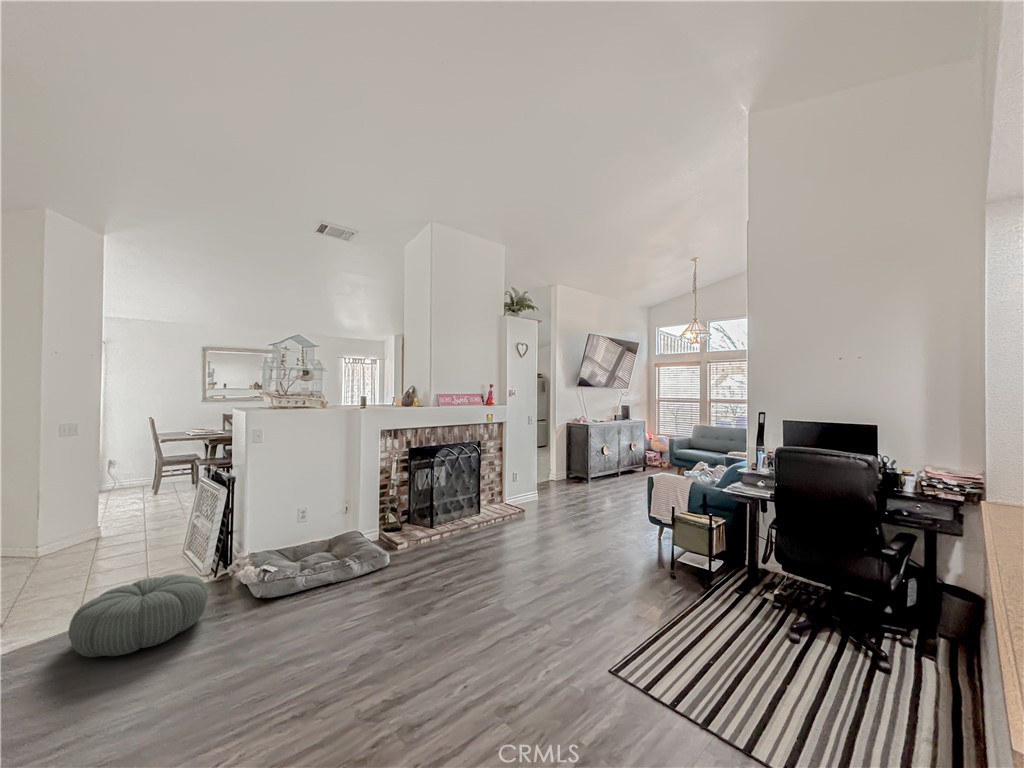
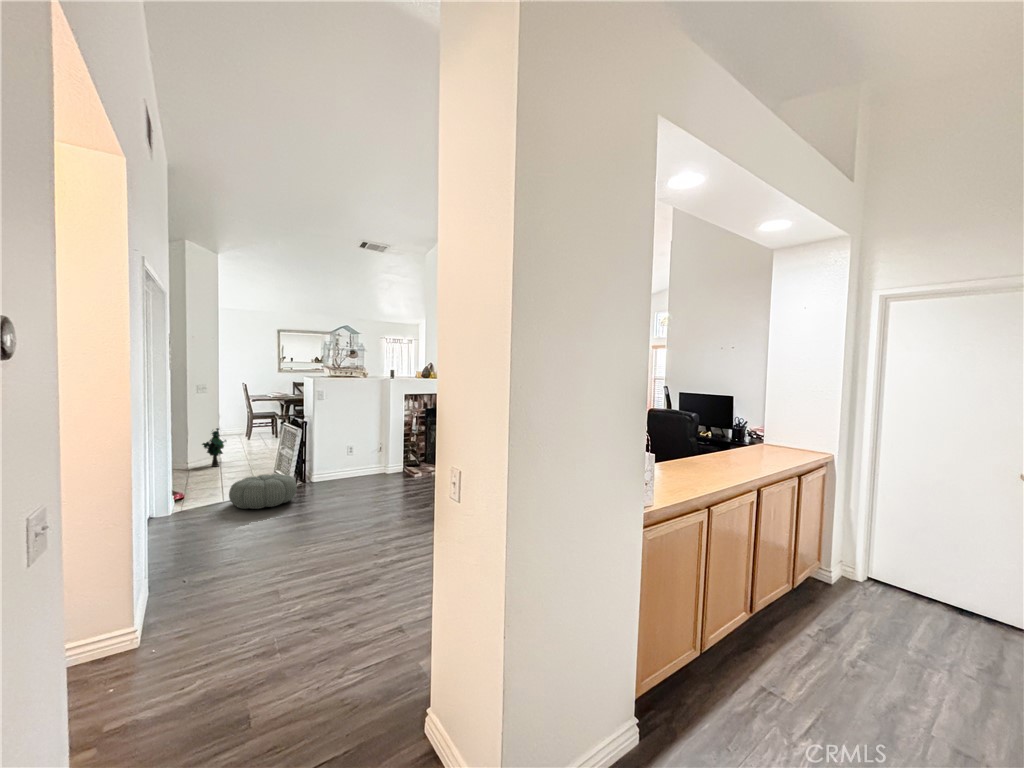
decorative plant: none [56,490,104,552] -> present [202,428,226,467]

